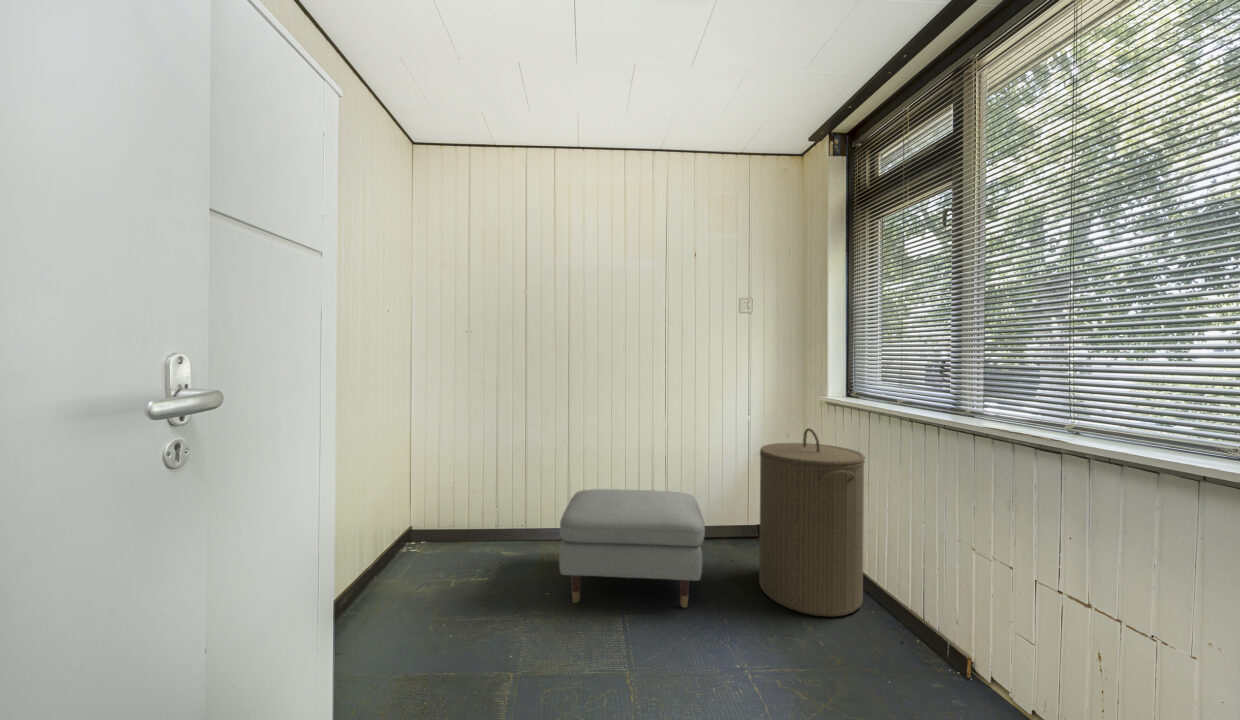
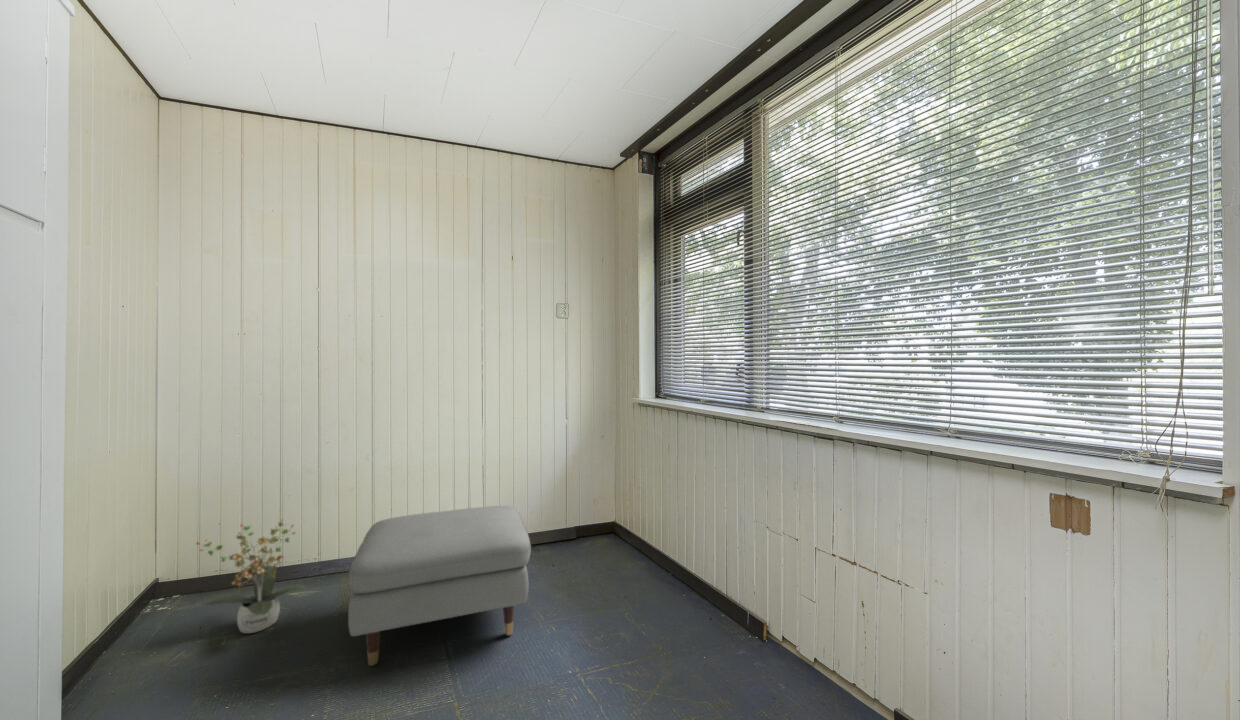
laundry hamper: present [759,428,865,616] -> none [583,428,677,610]
potted plant: none [463,479,529,562] -> present [197,522,305,633]

